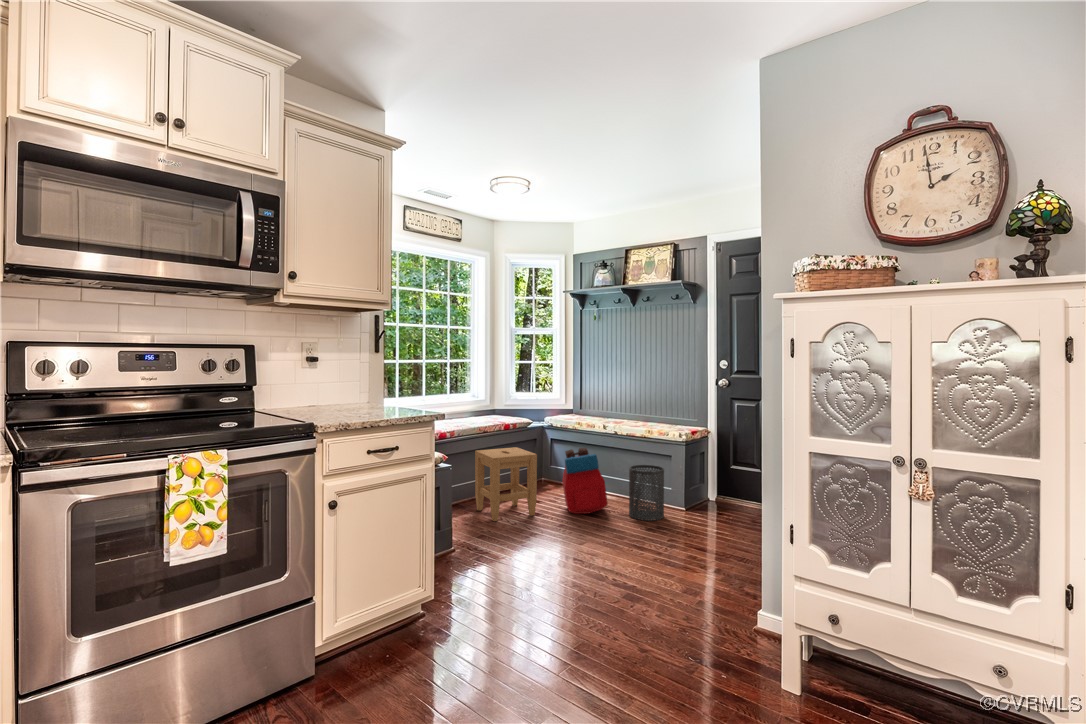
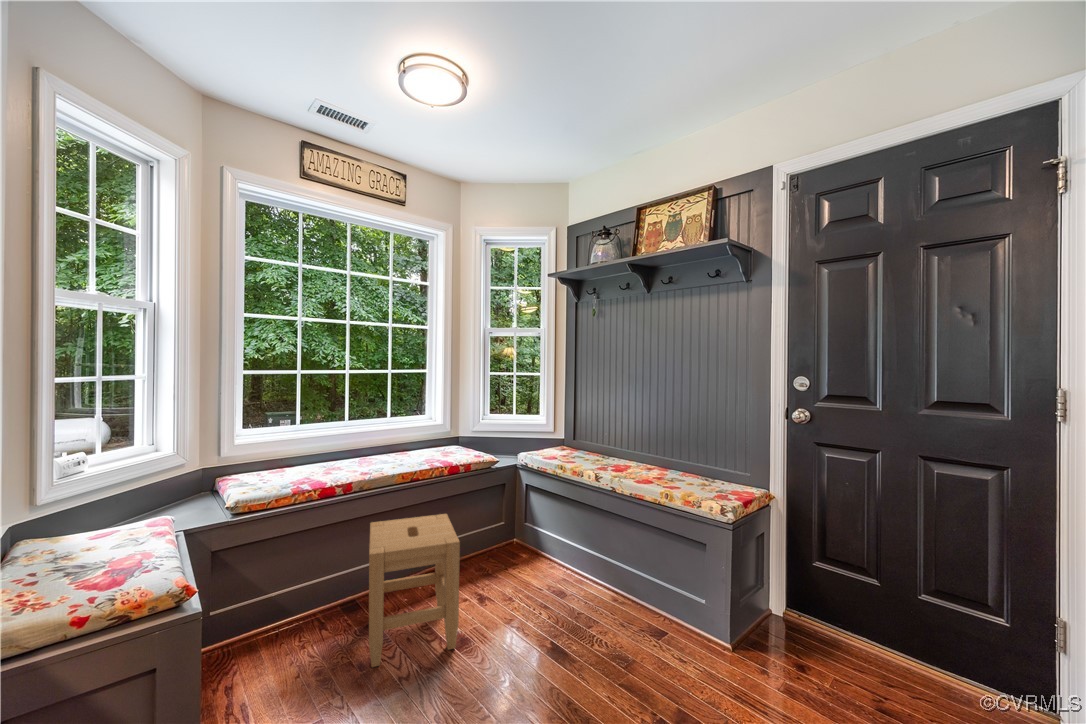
backpack: present [562,448,608,514] -> none [509,520,586,650]
trash can: present [629,465,664,521] -> none [625,563,692,691]

